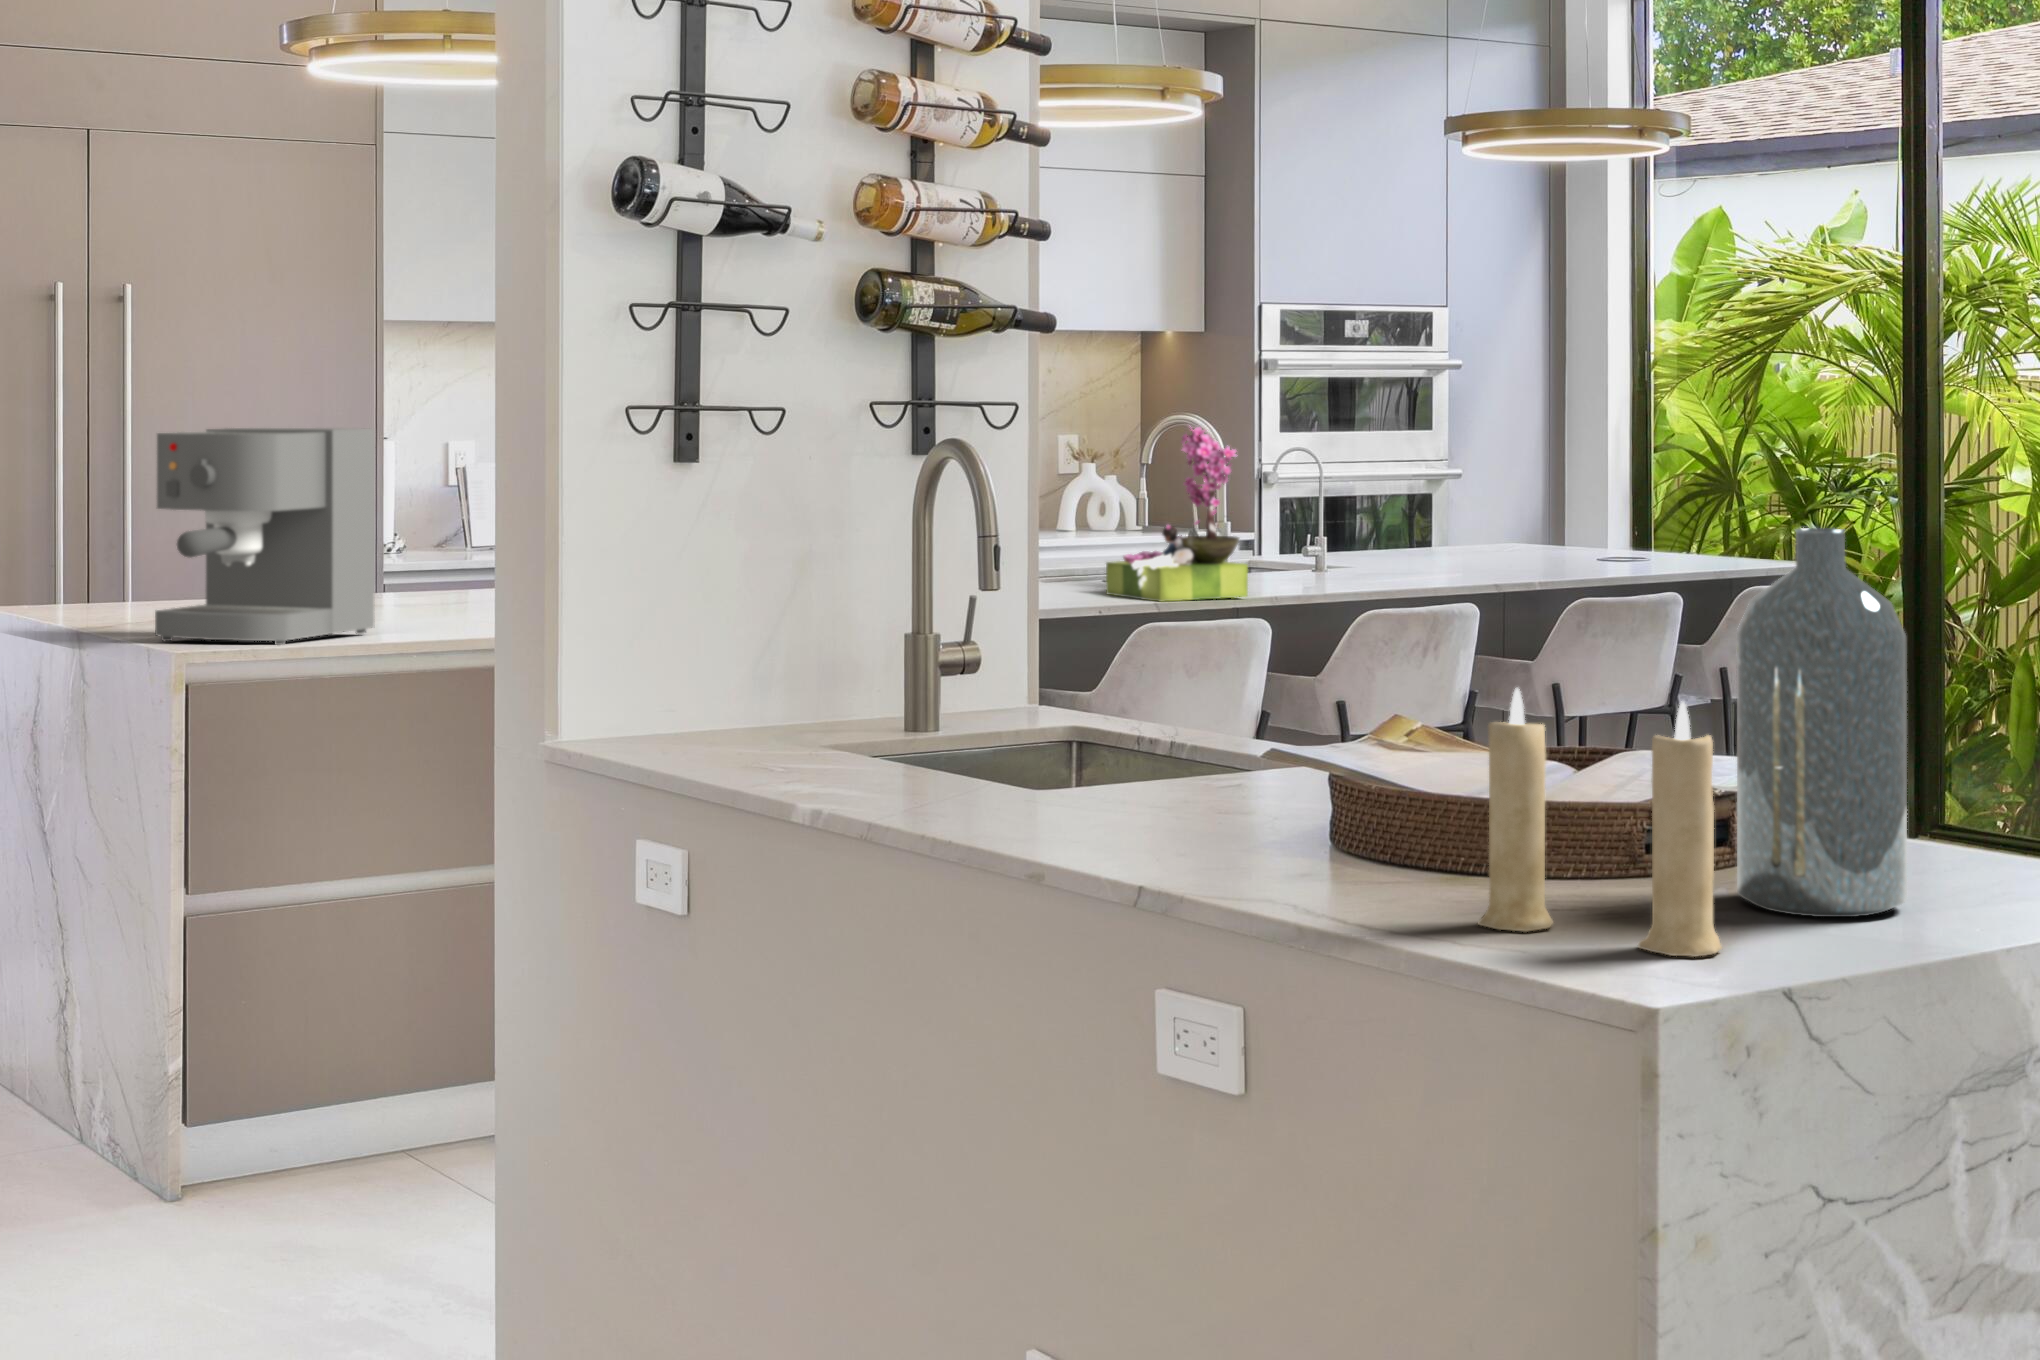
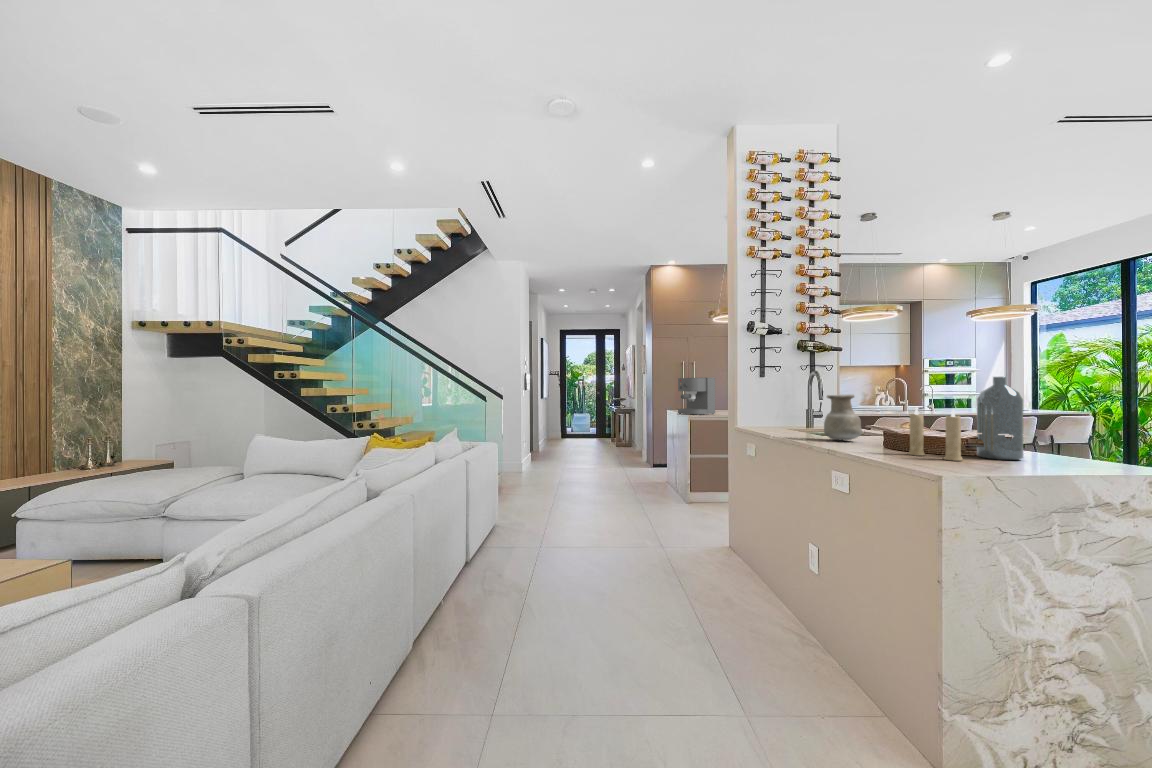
flower arrangement: present [1106,427,1248,602] -> none [871,379,906,416]
vase: none [1046,591,1224,833] -> present [824,394,862,440]

